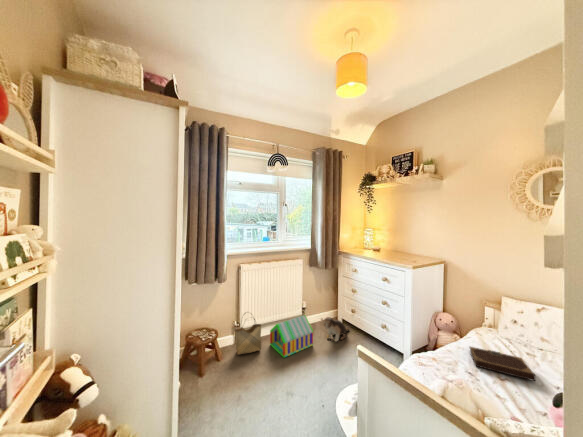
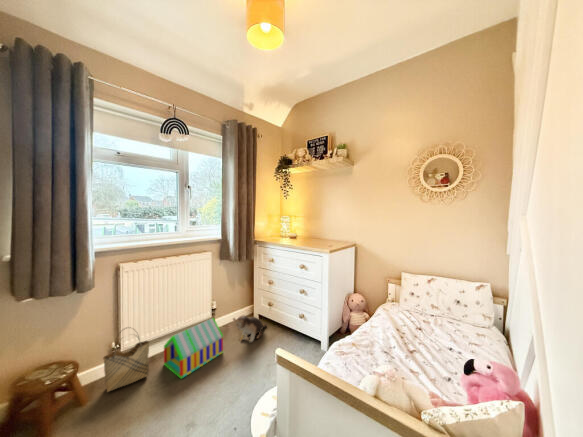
notebook: present [470,347,536,381] -> none [381,324,437,348]

